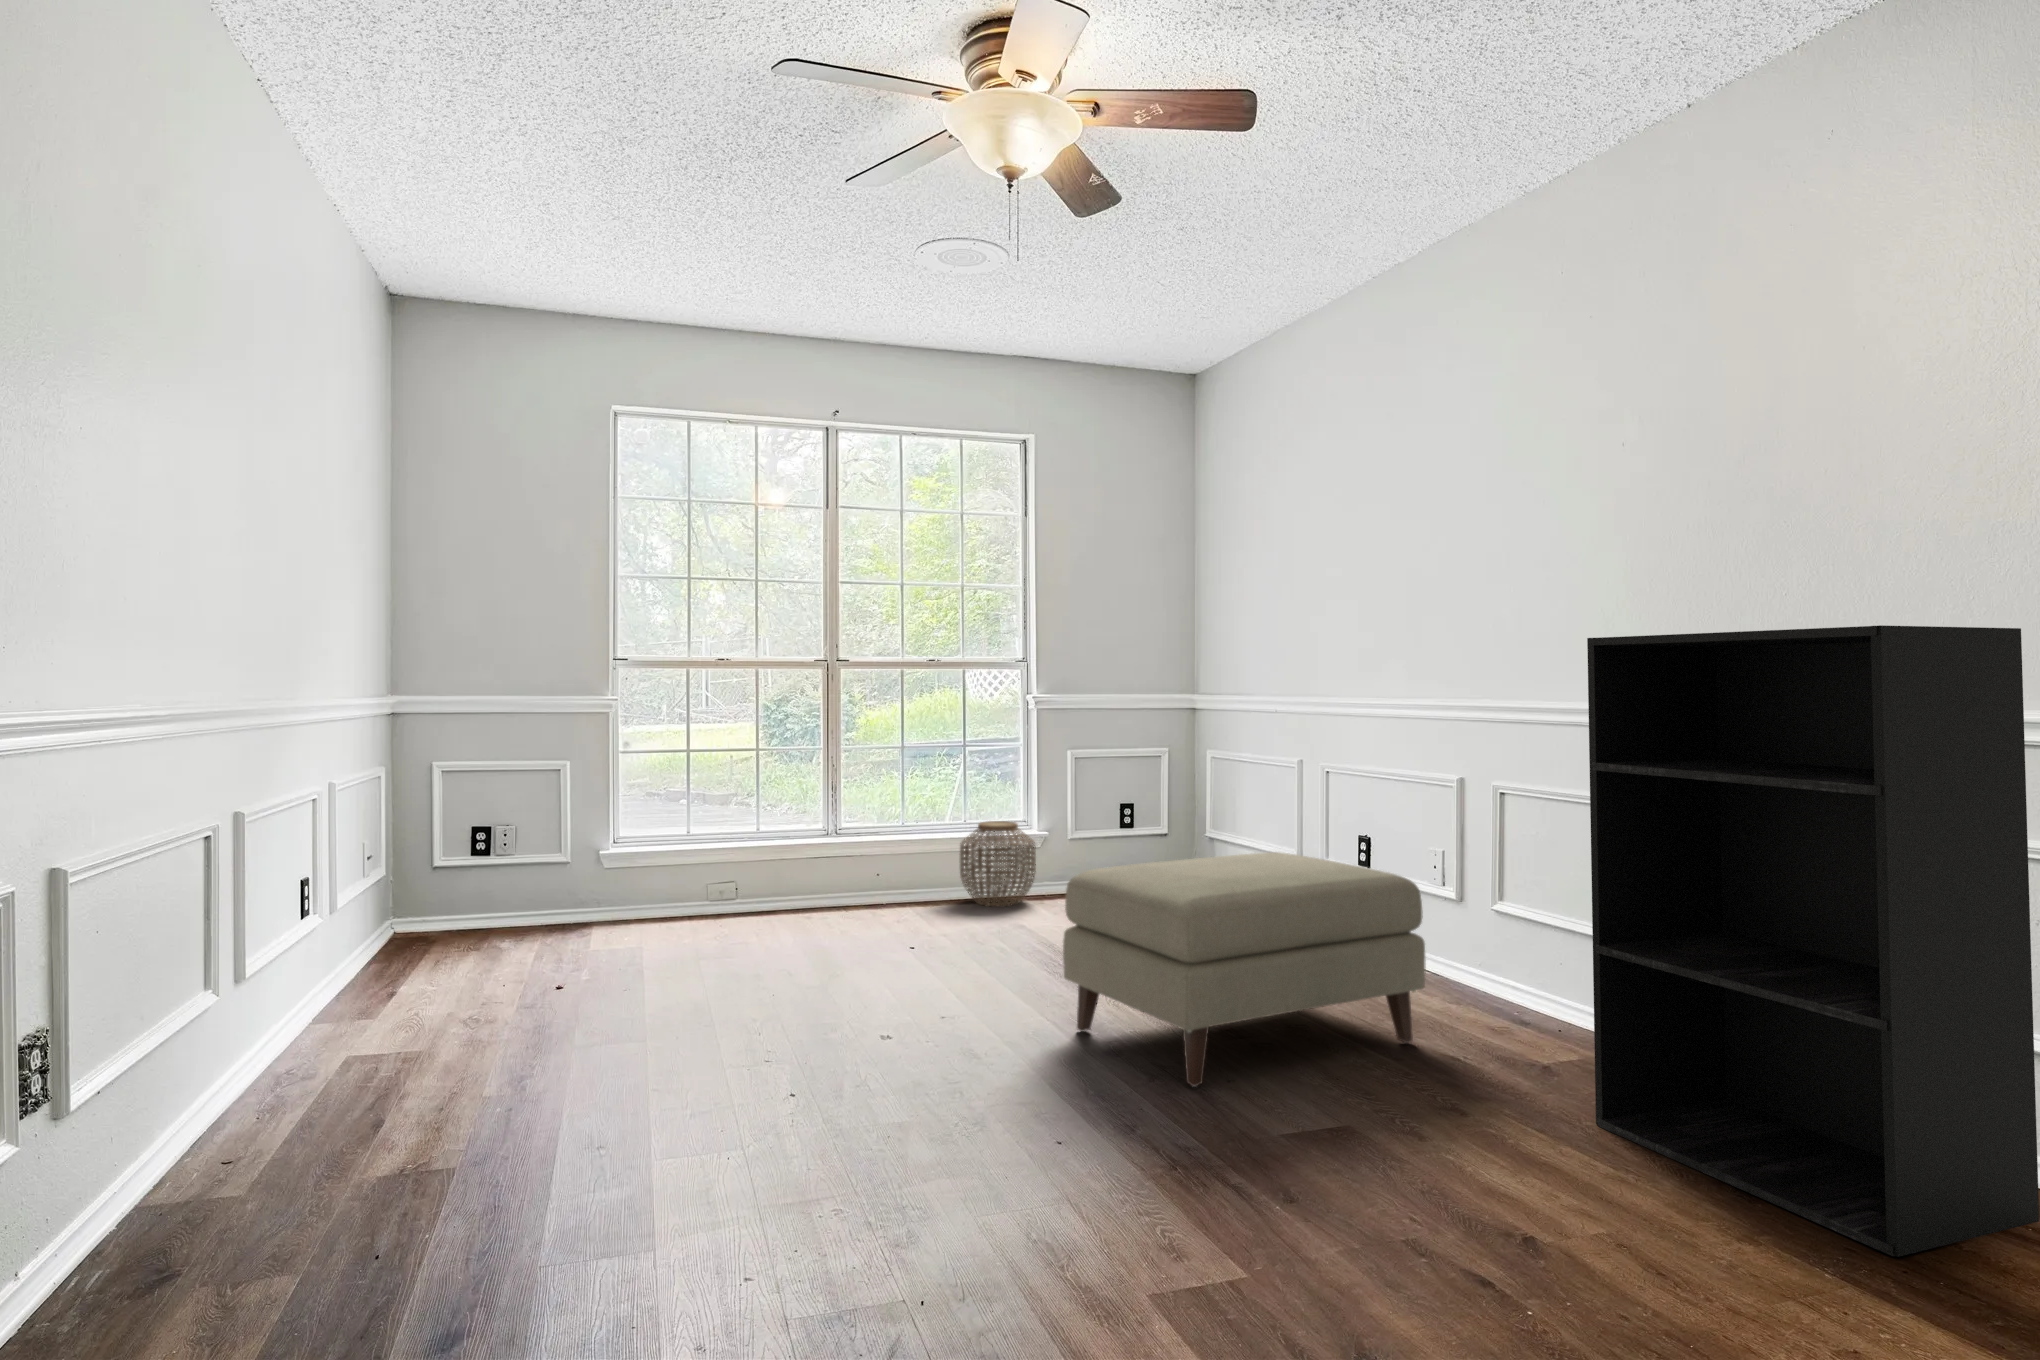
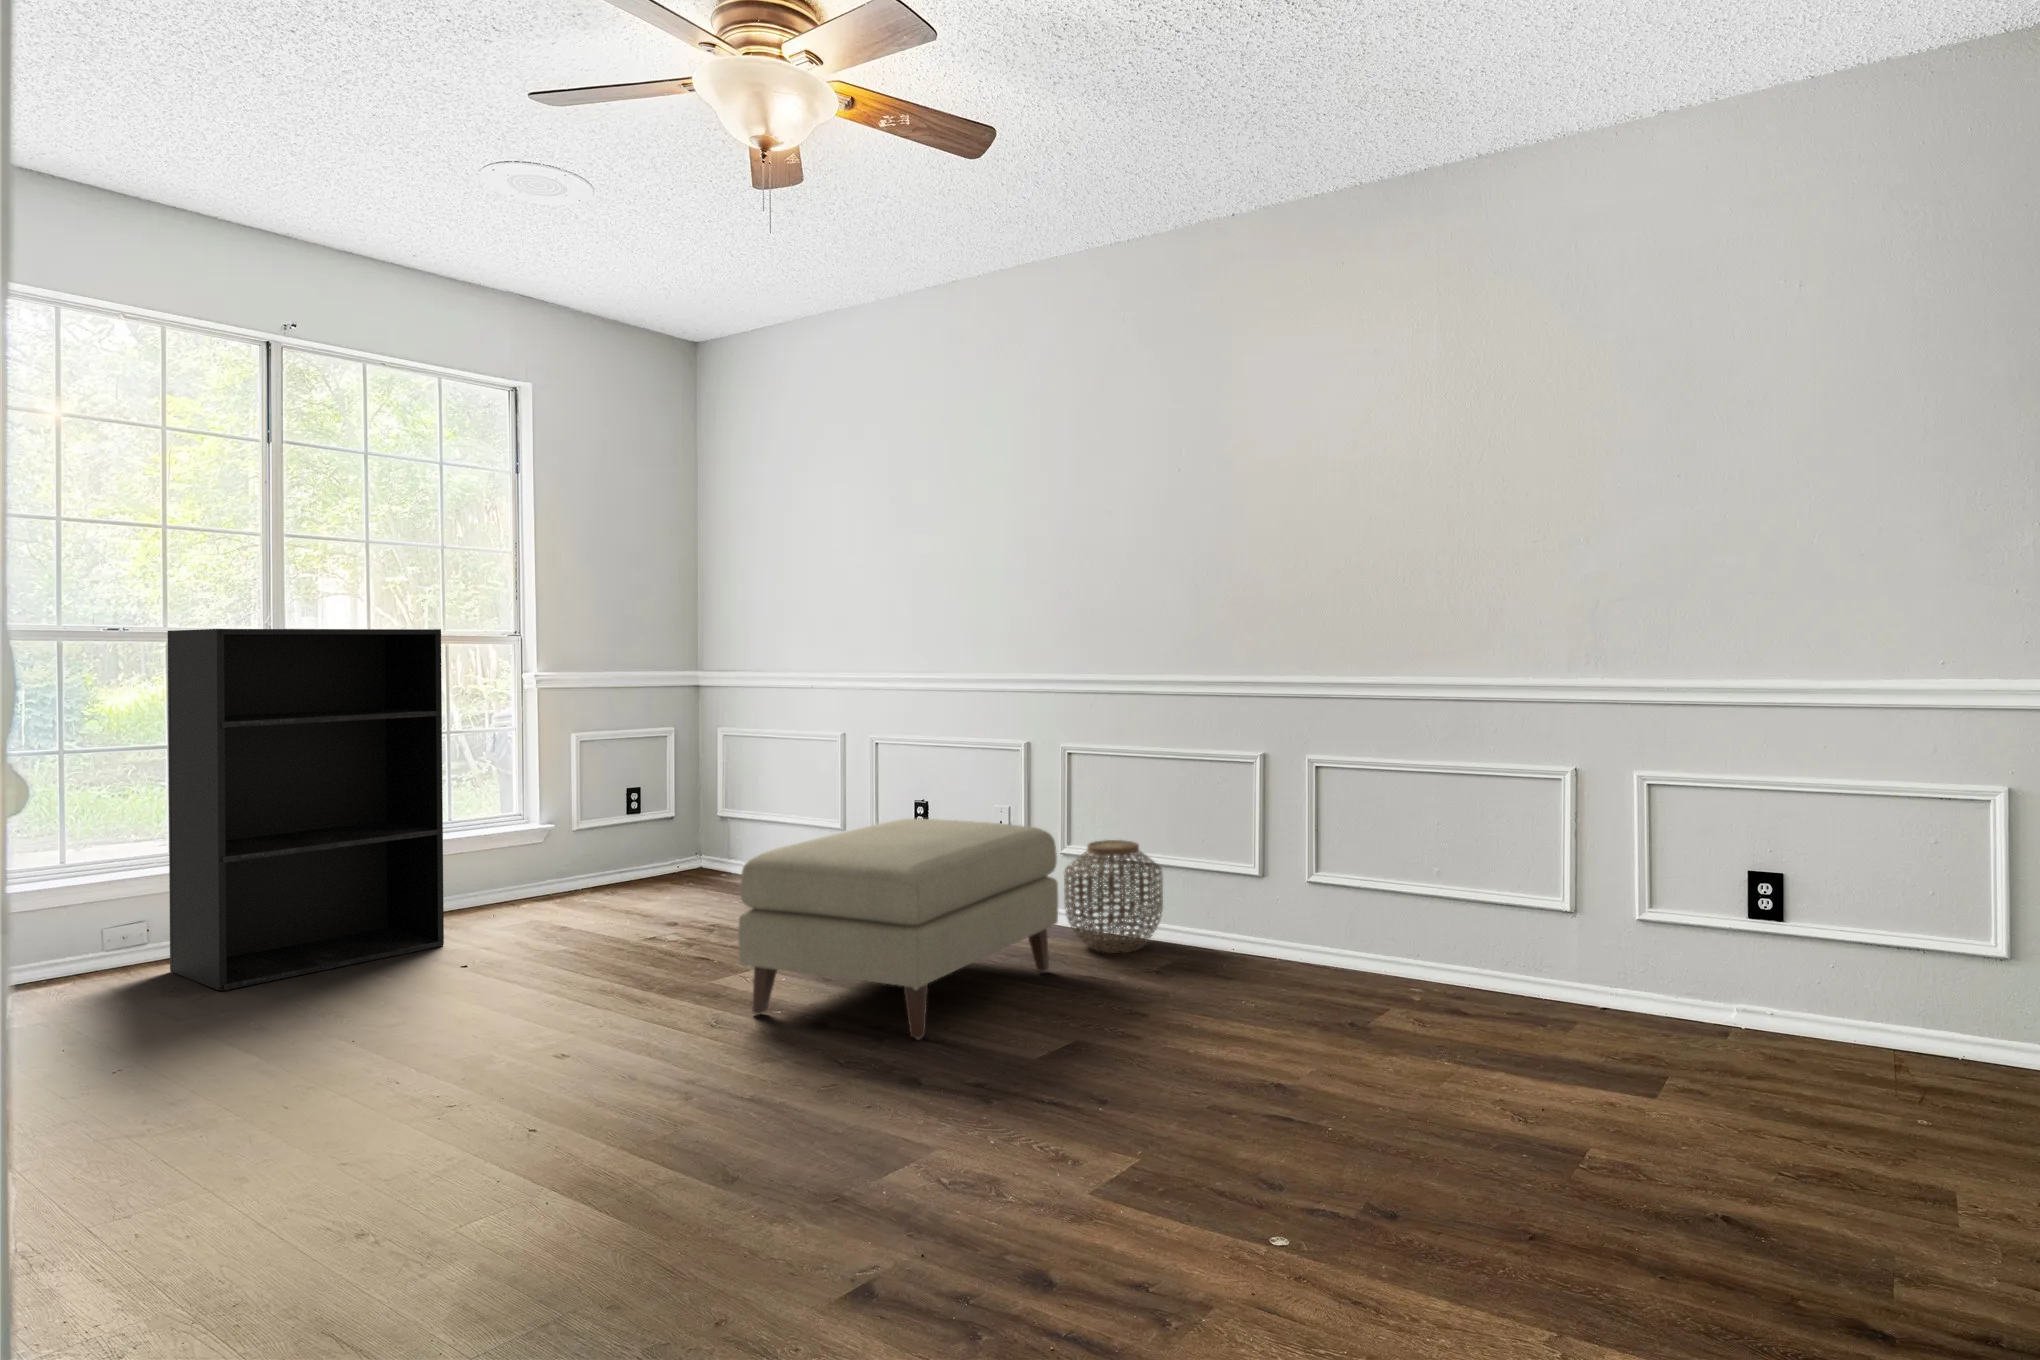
bookshelf: present [1587,625,2039,1257] -> present [167,629,444,991]
woven basket: present [960,821,1036,906] -> present [1064,840,1163,953]

